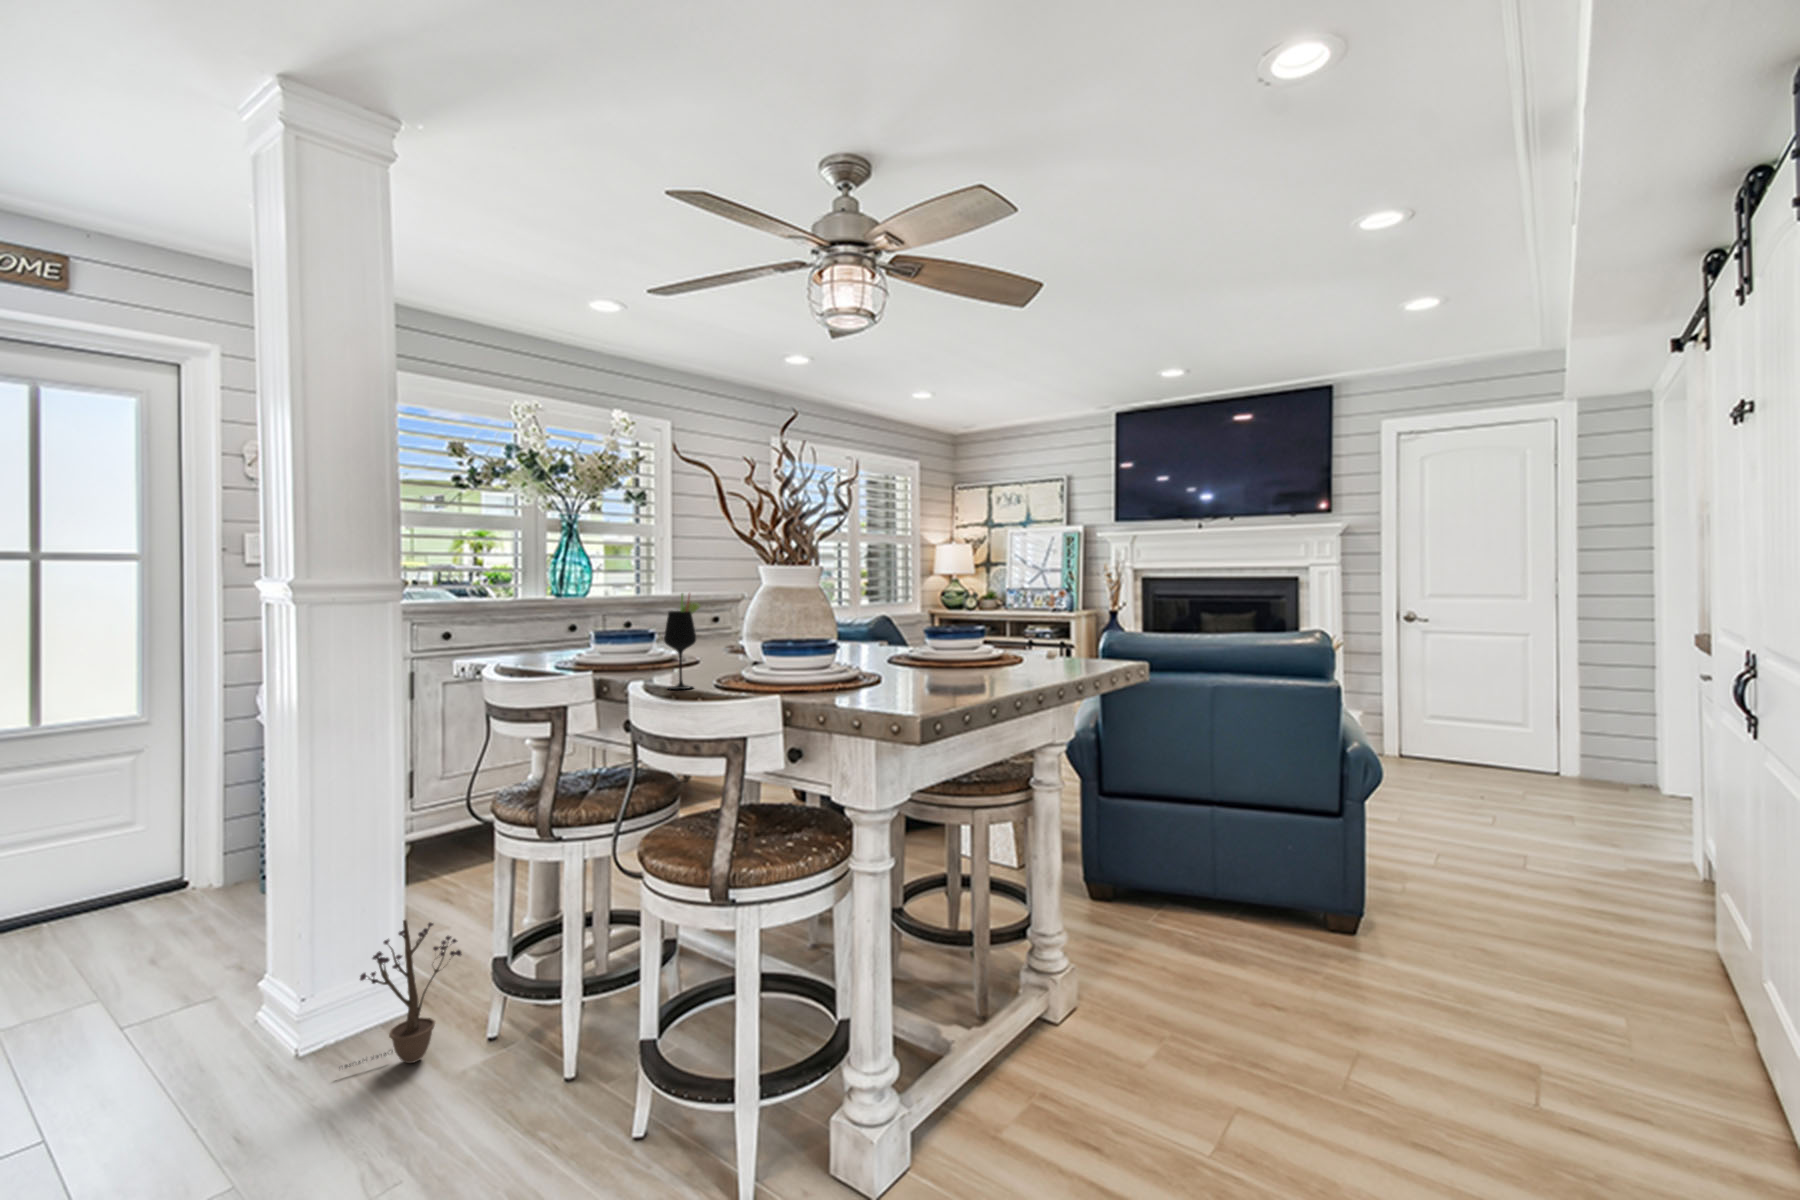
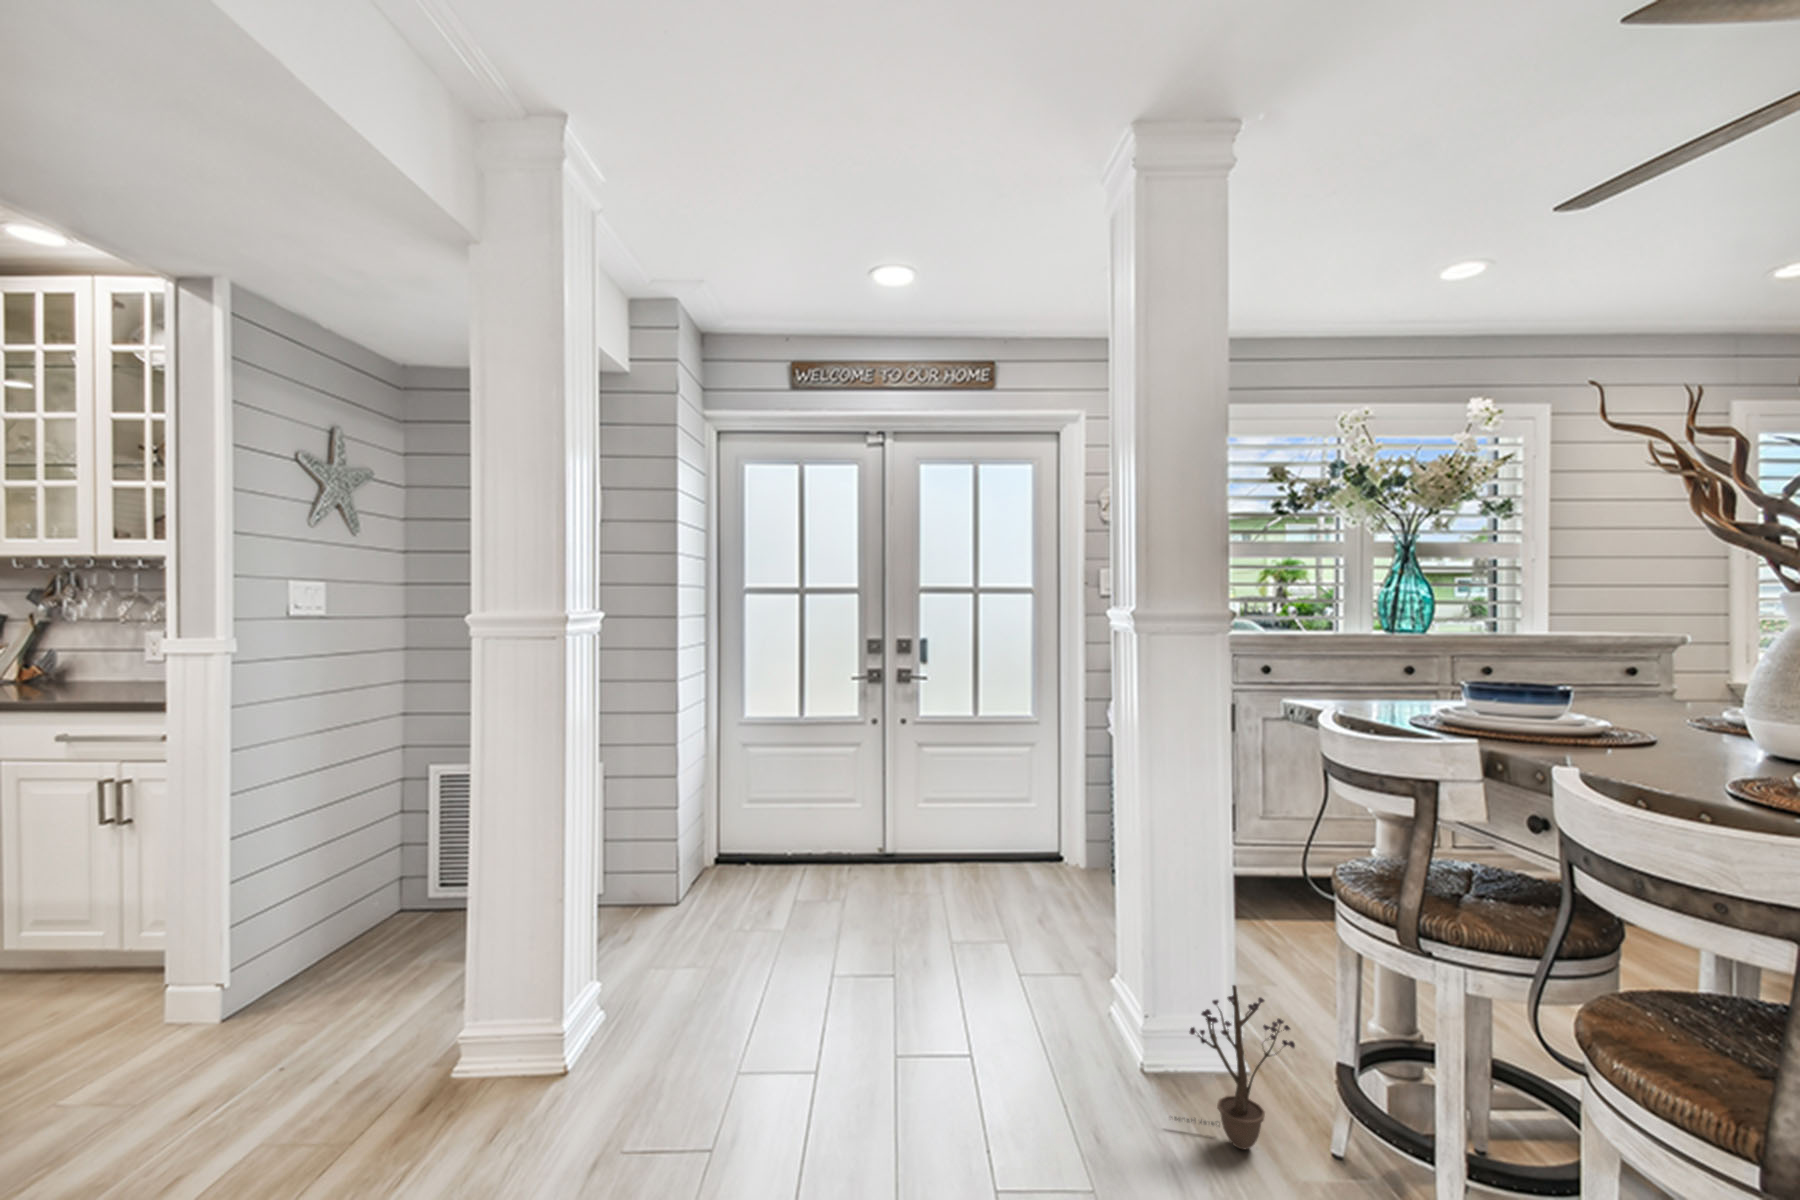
wine glass: present [664,594,700,689] -> none [1629,636,1711,794]

